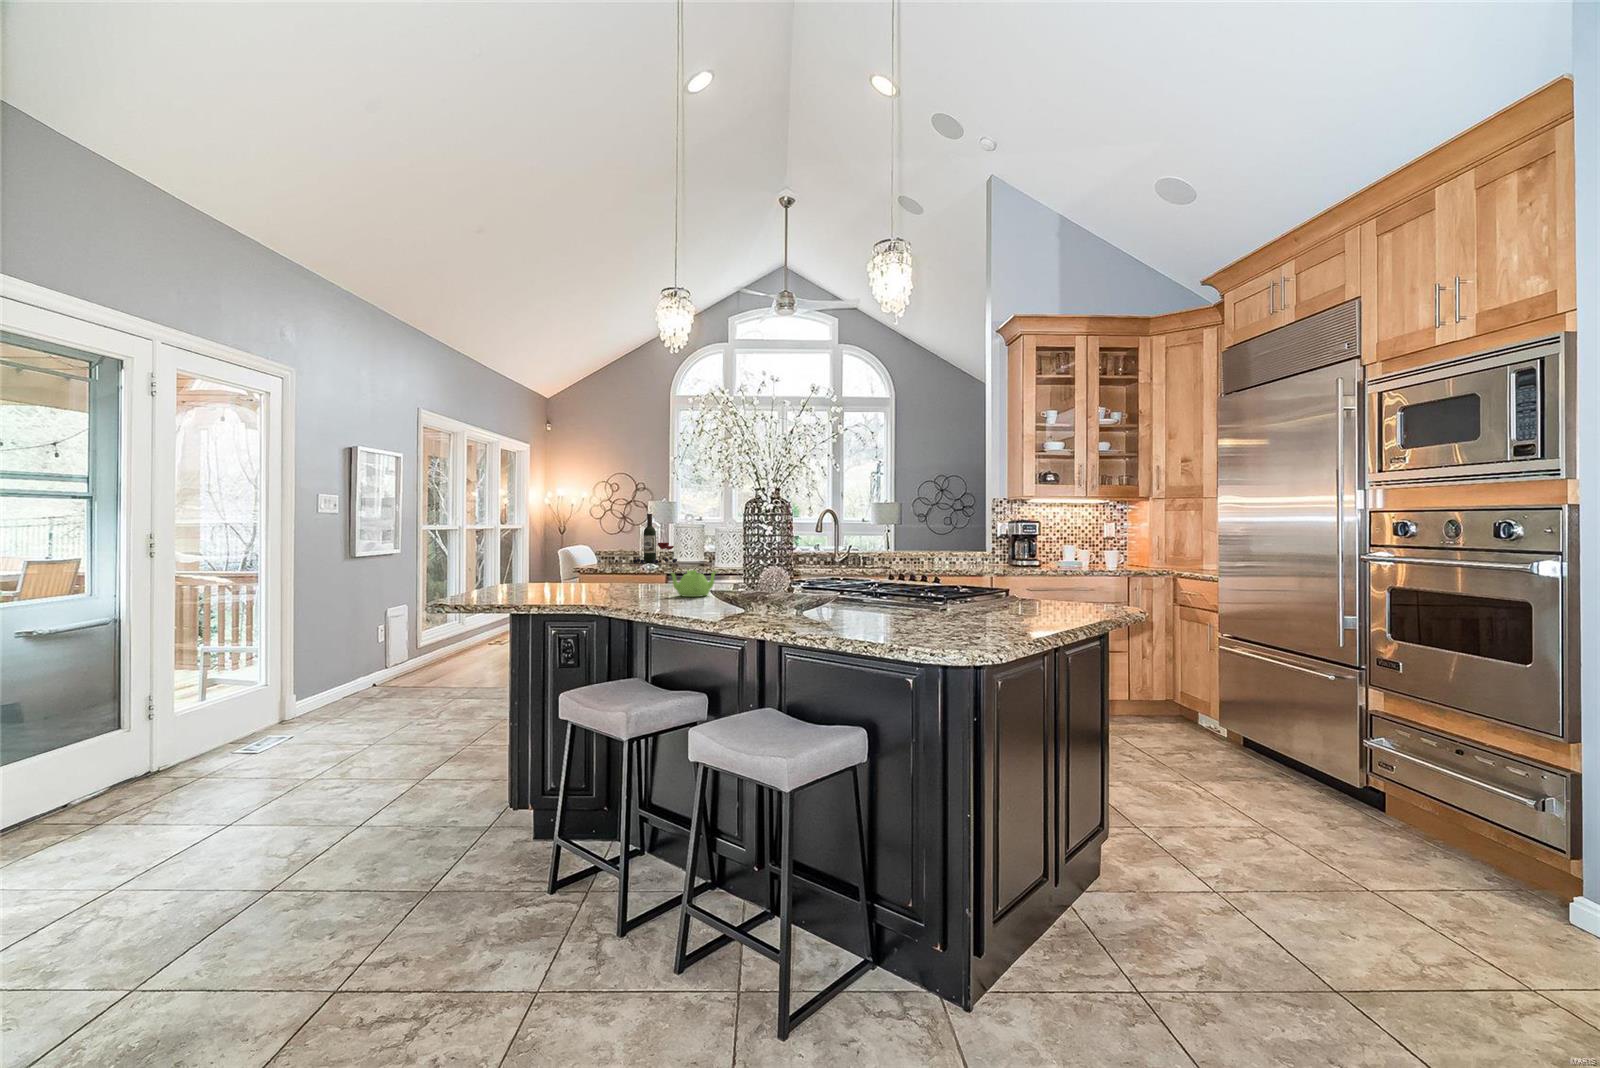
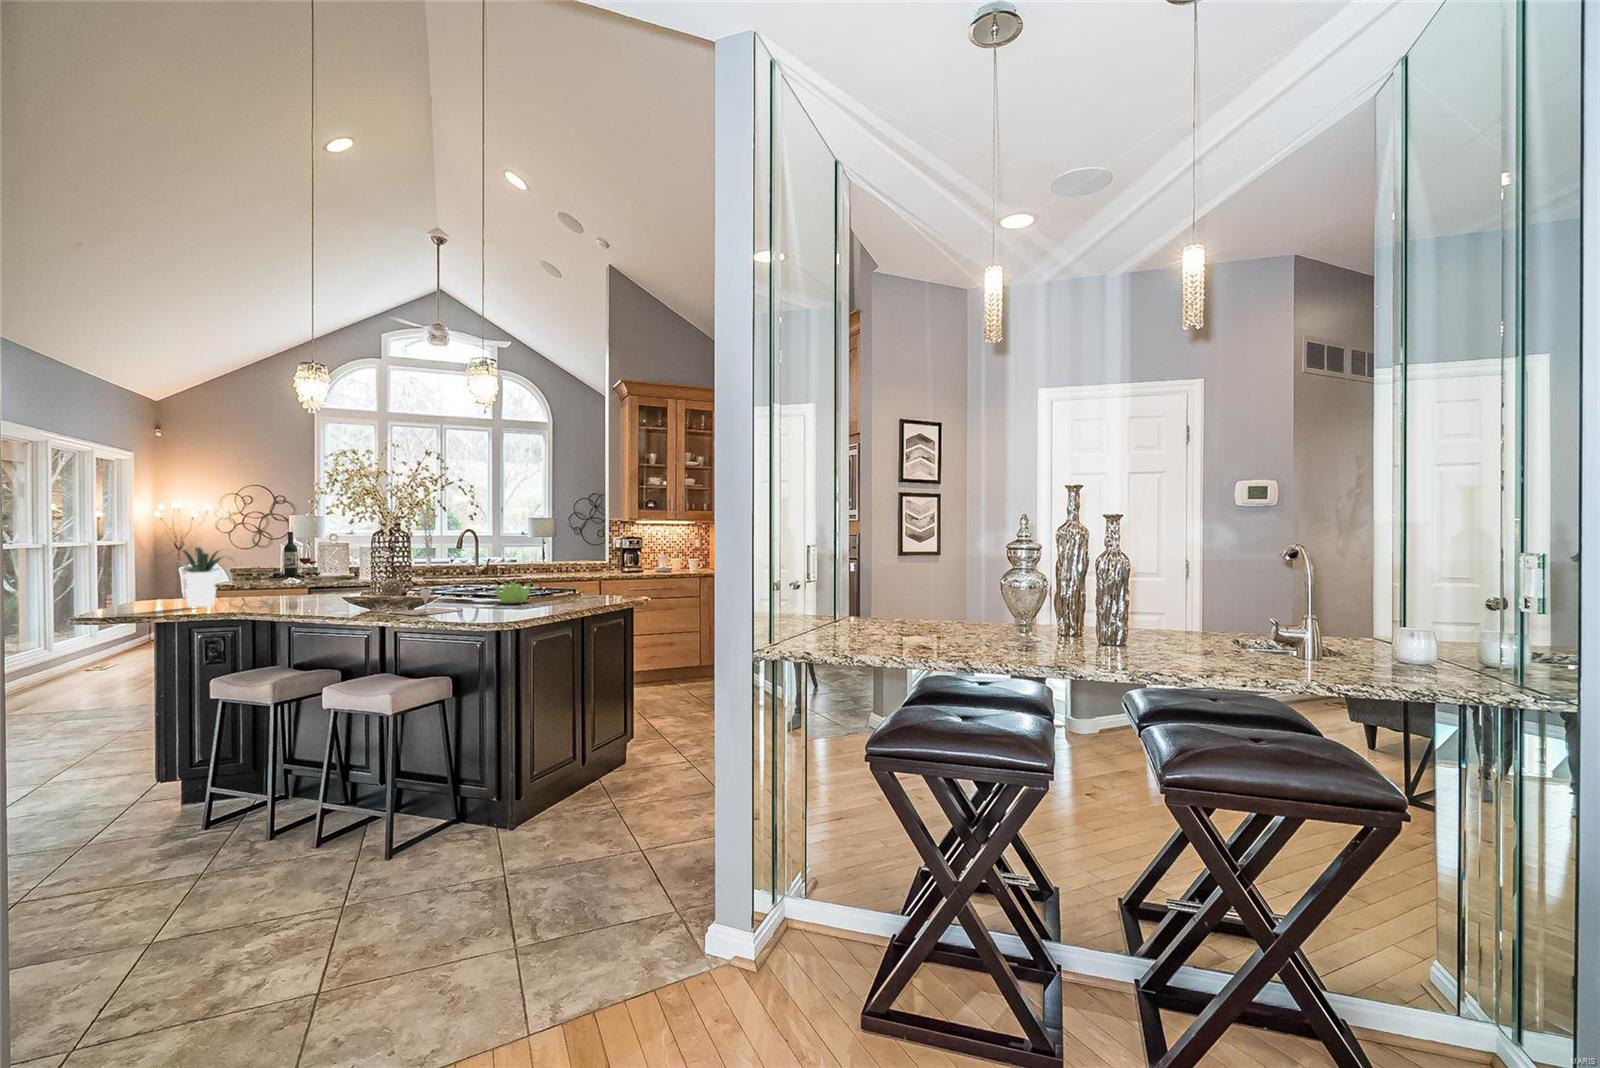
potted plant: none [508,524,599,597] -> present [174,547,230,607]
teapot: present [671,570,716,597] -> present [496,582,531,603]
wine glass: none [766,584,871,625] -> present [388,589,461,616]

